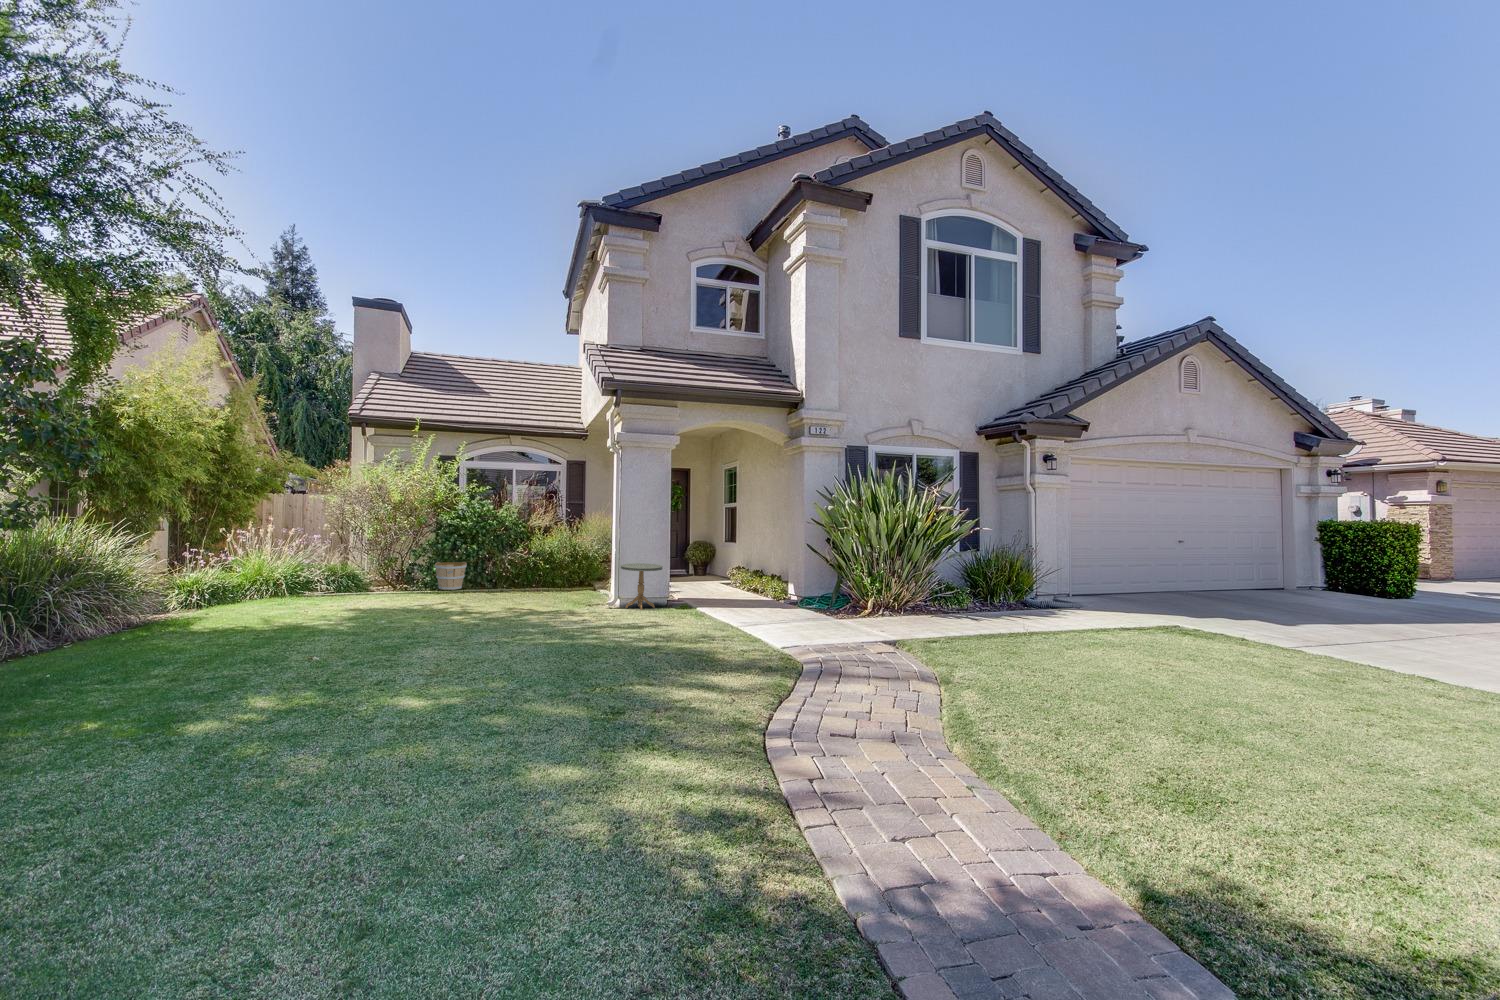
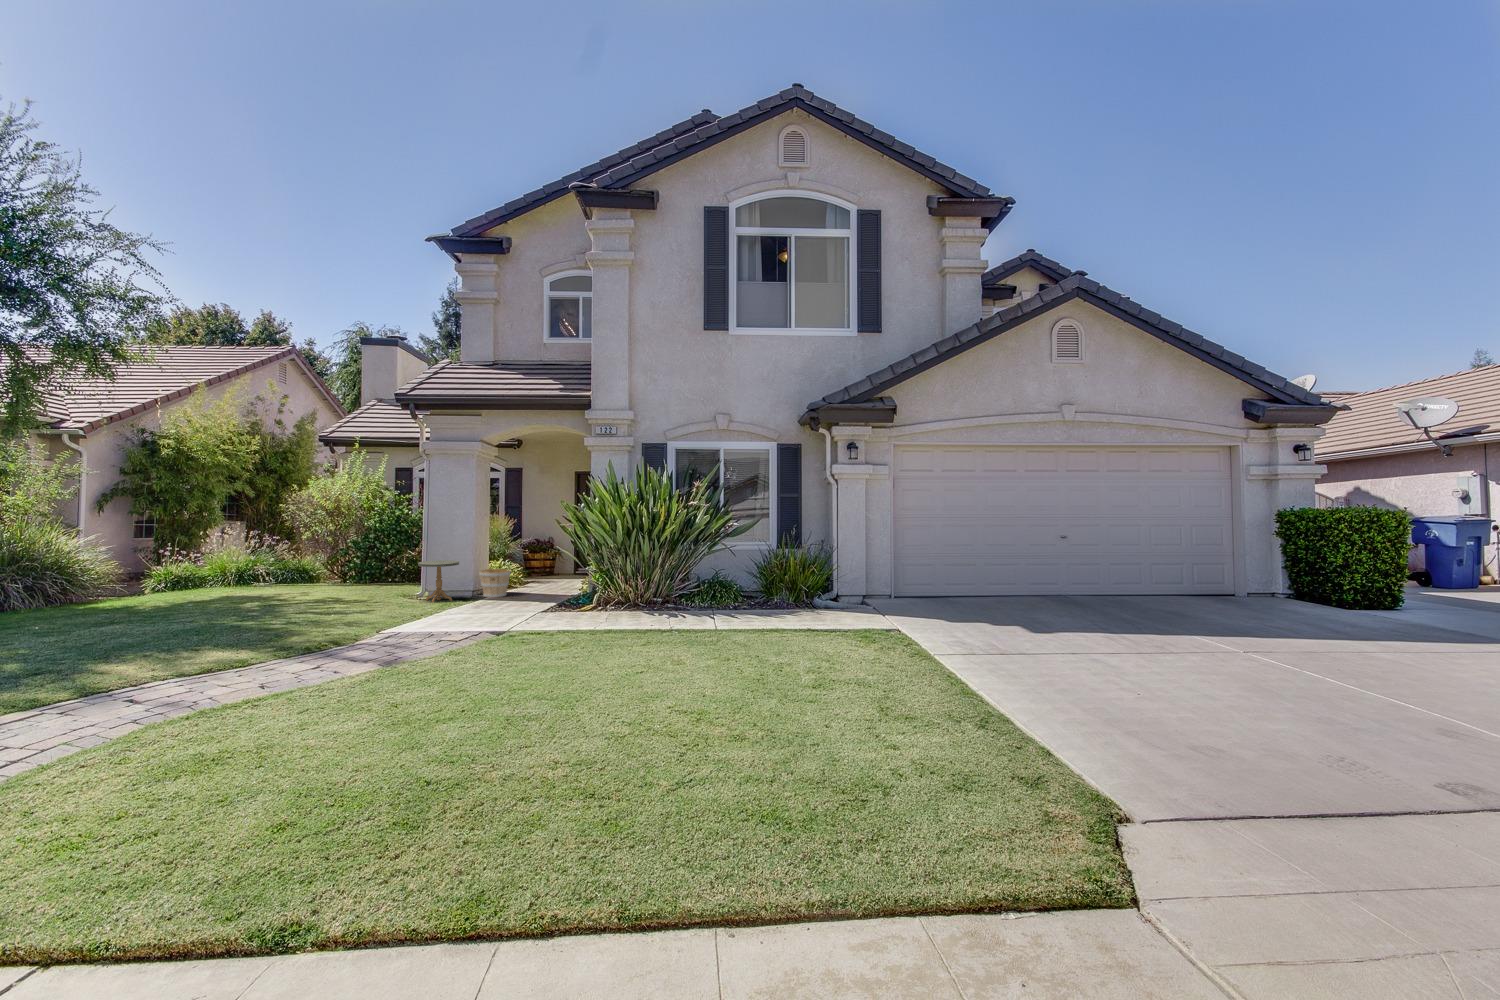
wooden bucket: present [435,562,467,590] -> present [479,569,511,597]

